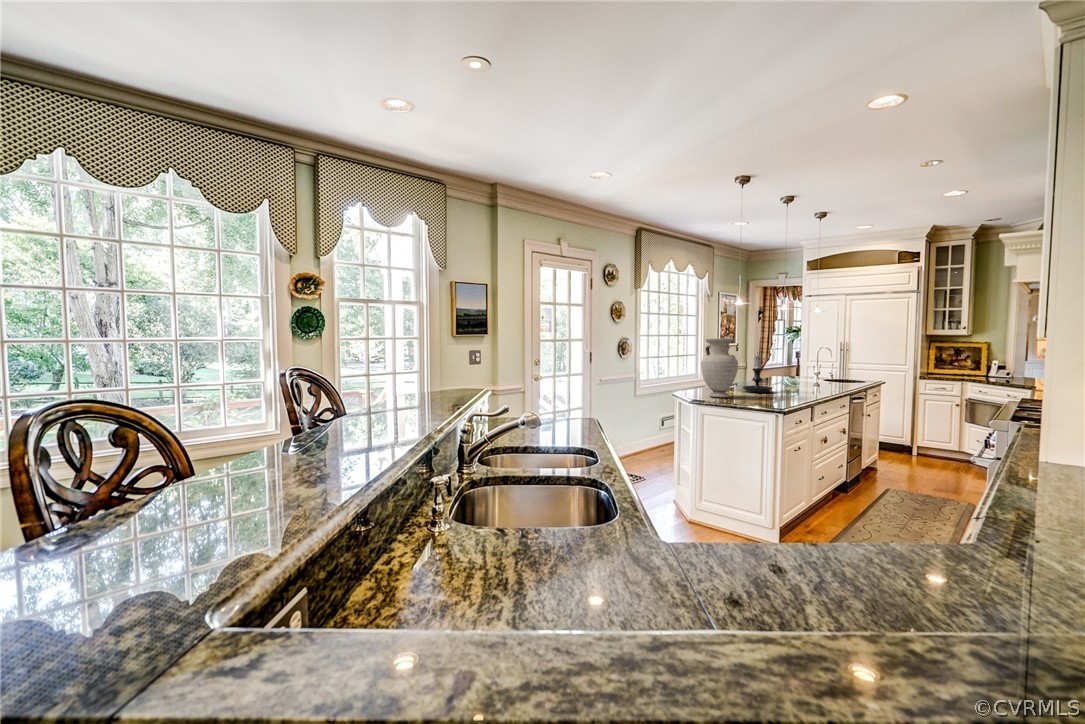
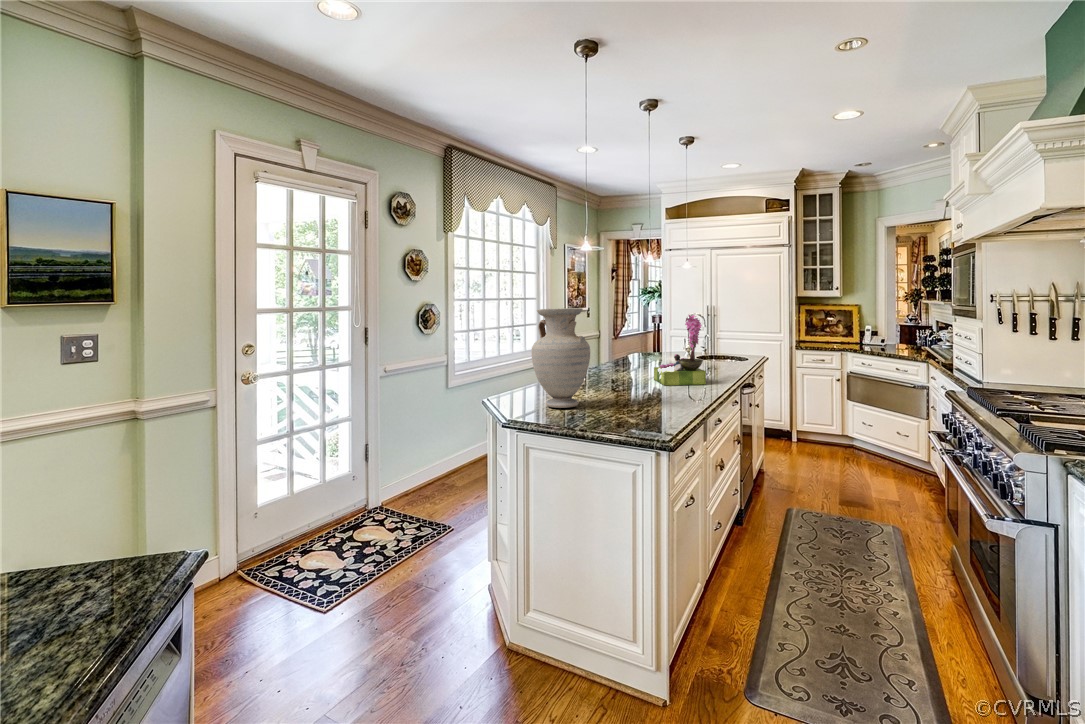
flower arrangement: none [784,345,823,393] -> present [654,315,706,386]
candle holder: present [743,354,773,393] -> none [597,327,641,391]

